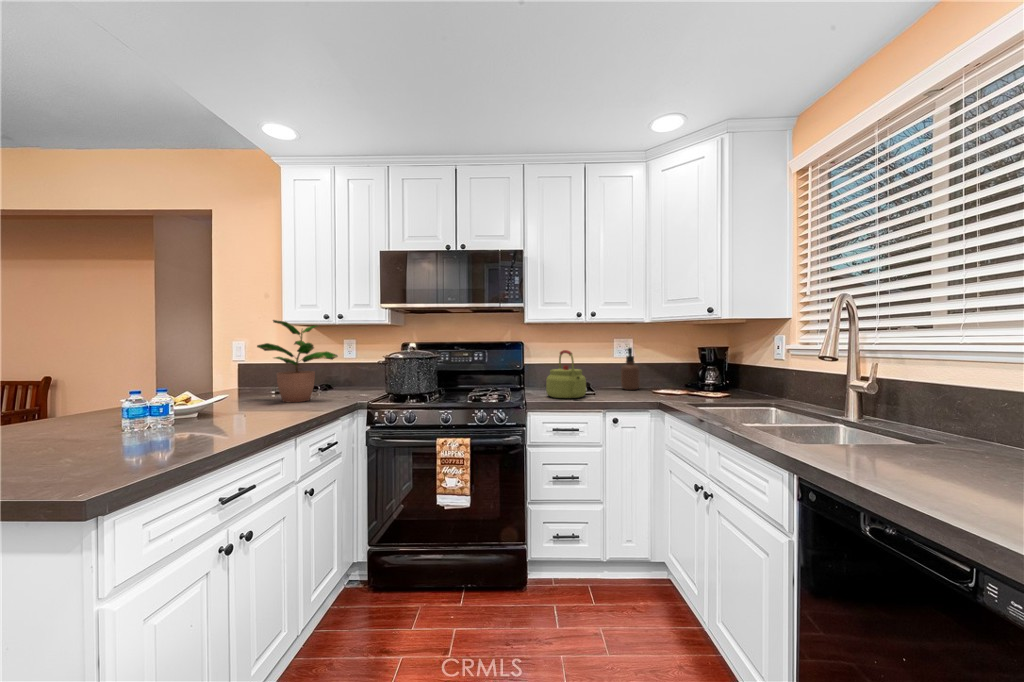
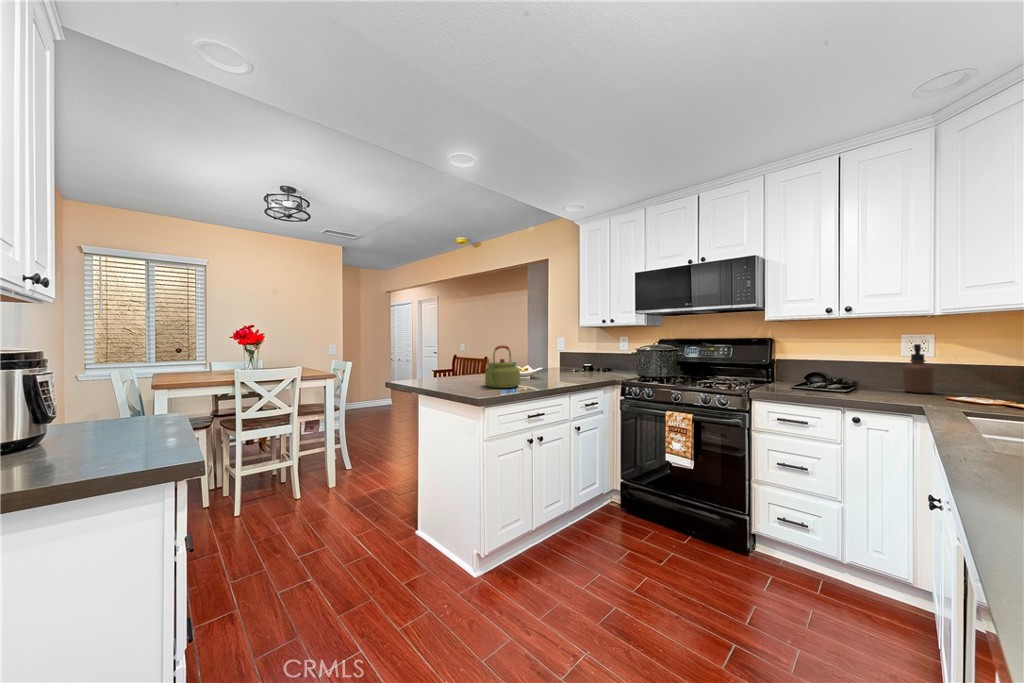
potted plant: present [257,320,338,402] -> none [561,326,605,376]
kettle: present [546,350,586,398] -> present [485,346,520,388]

